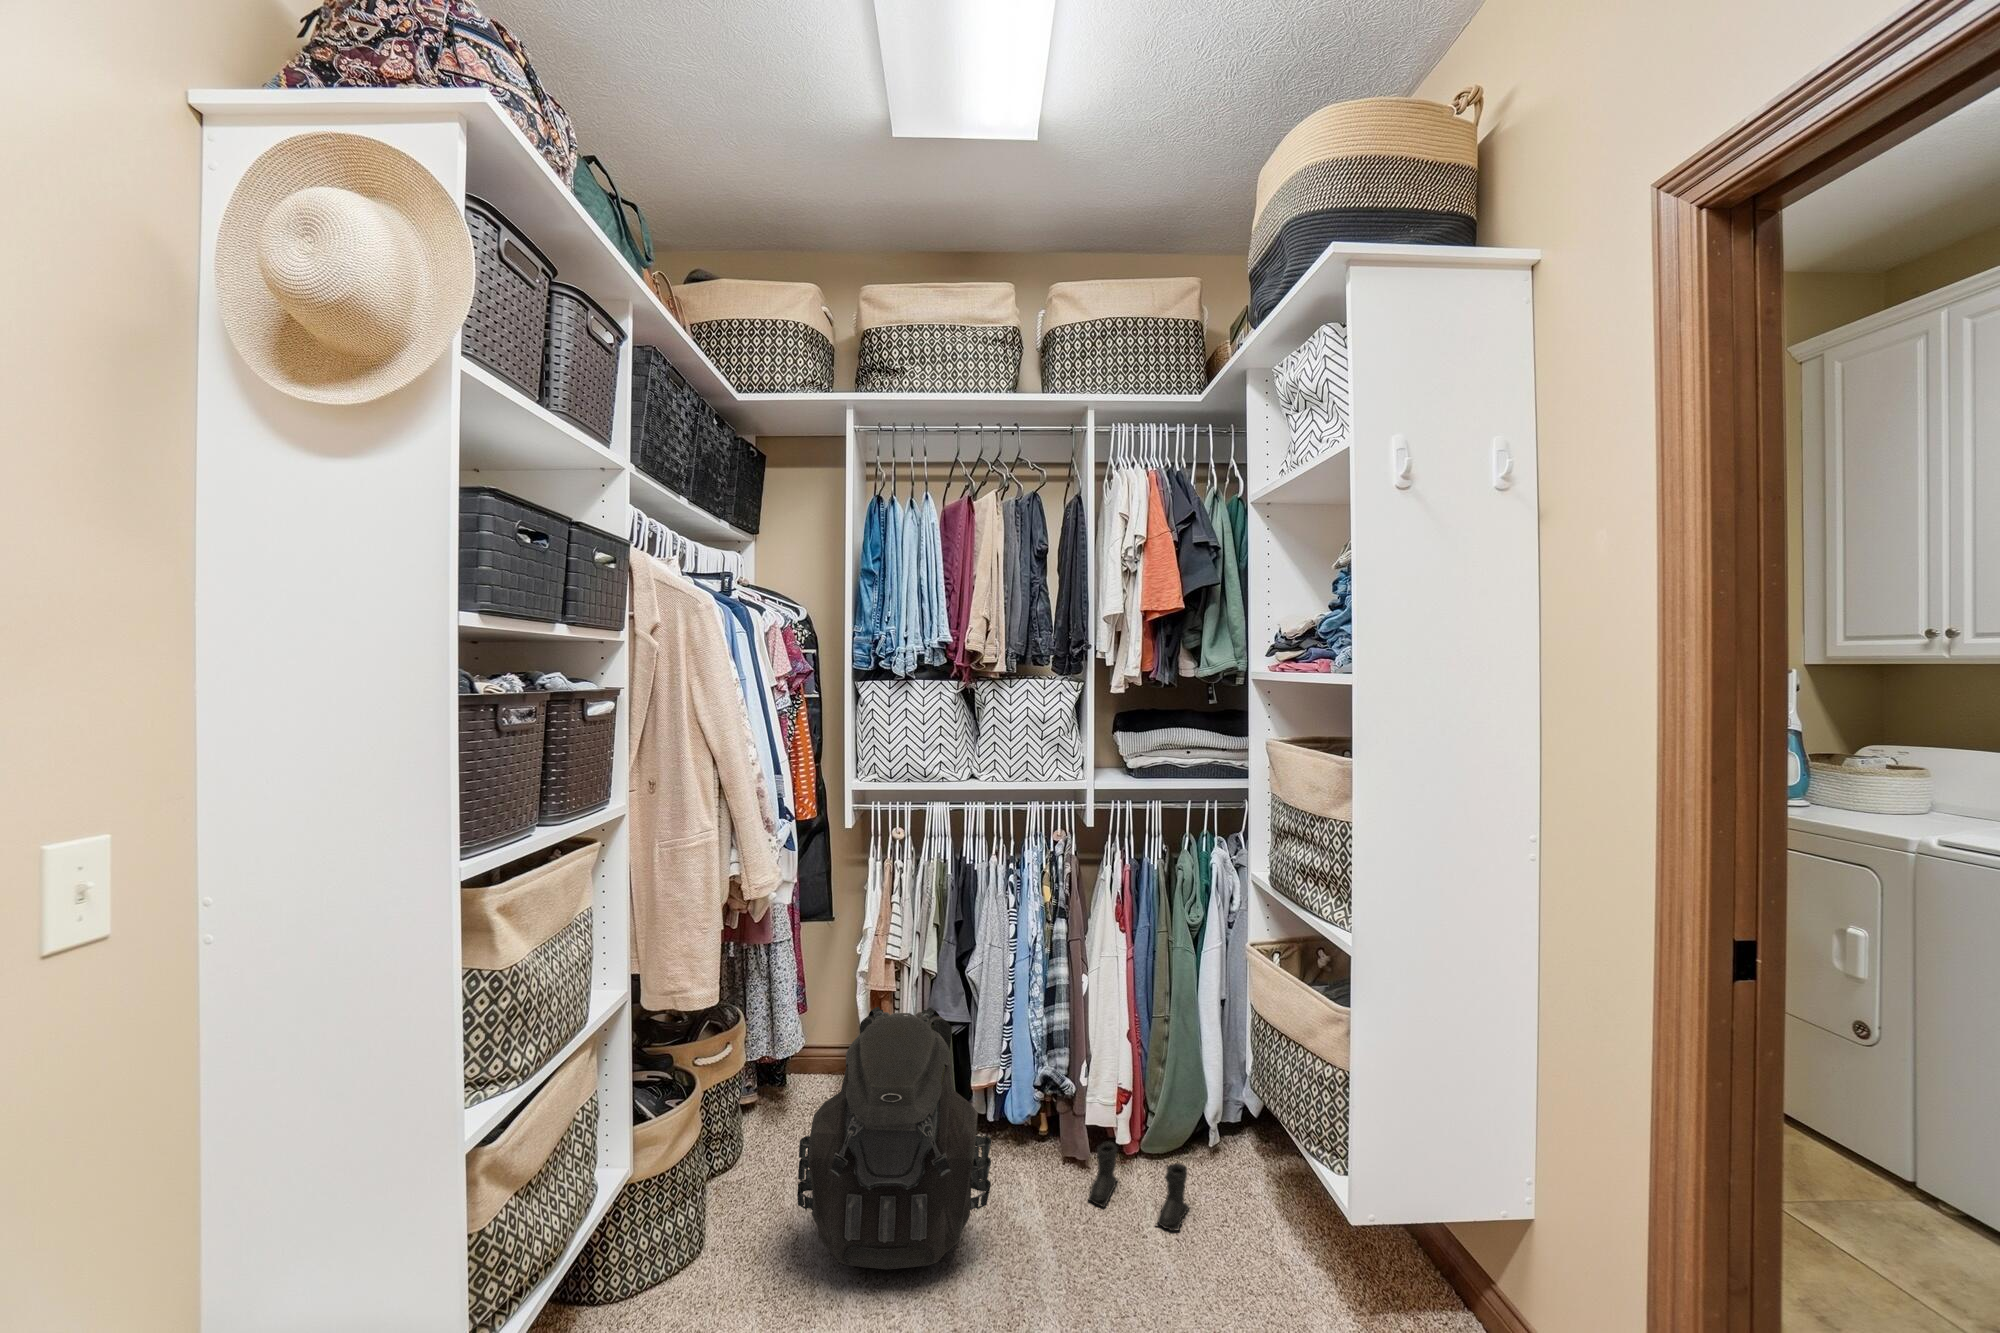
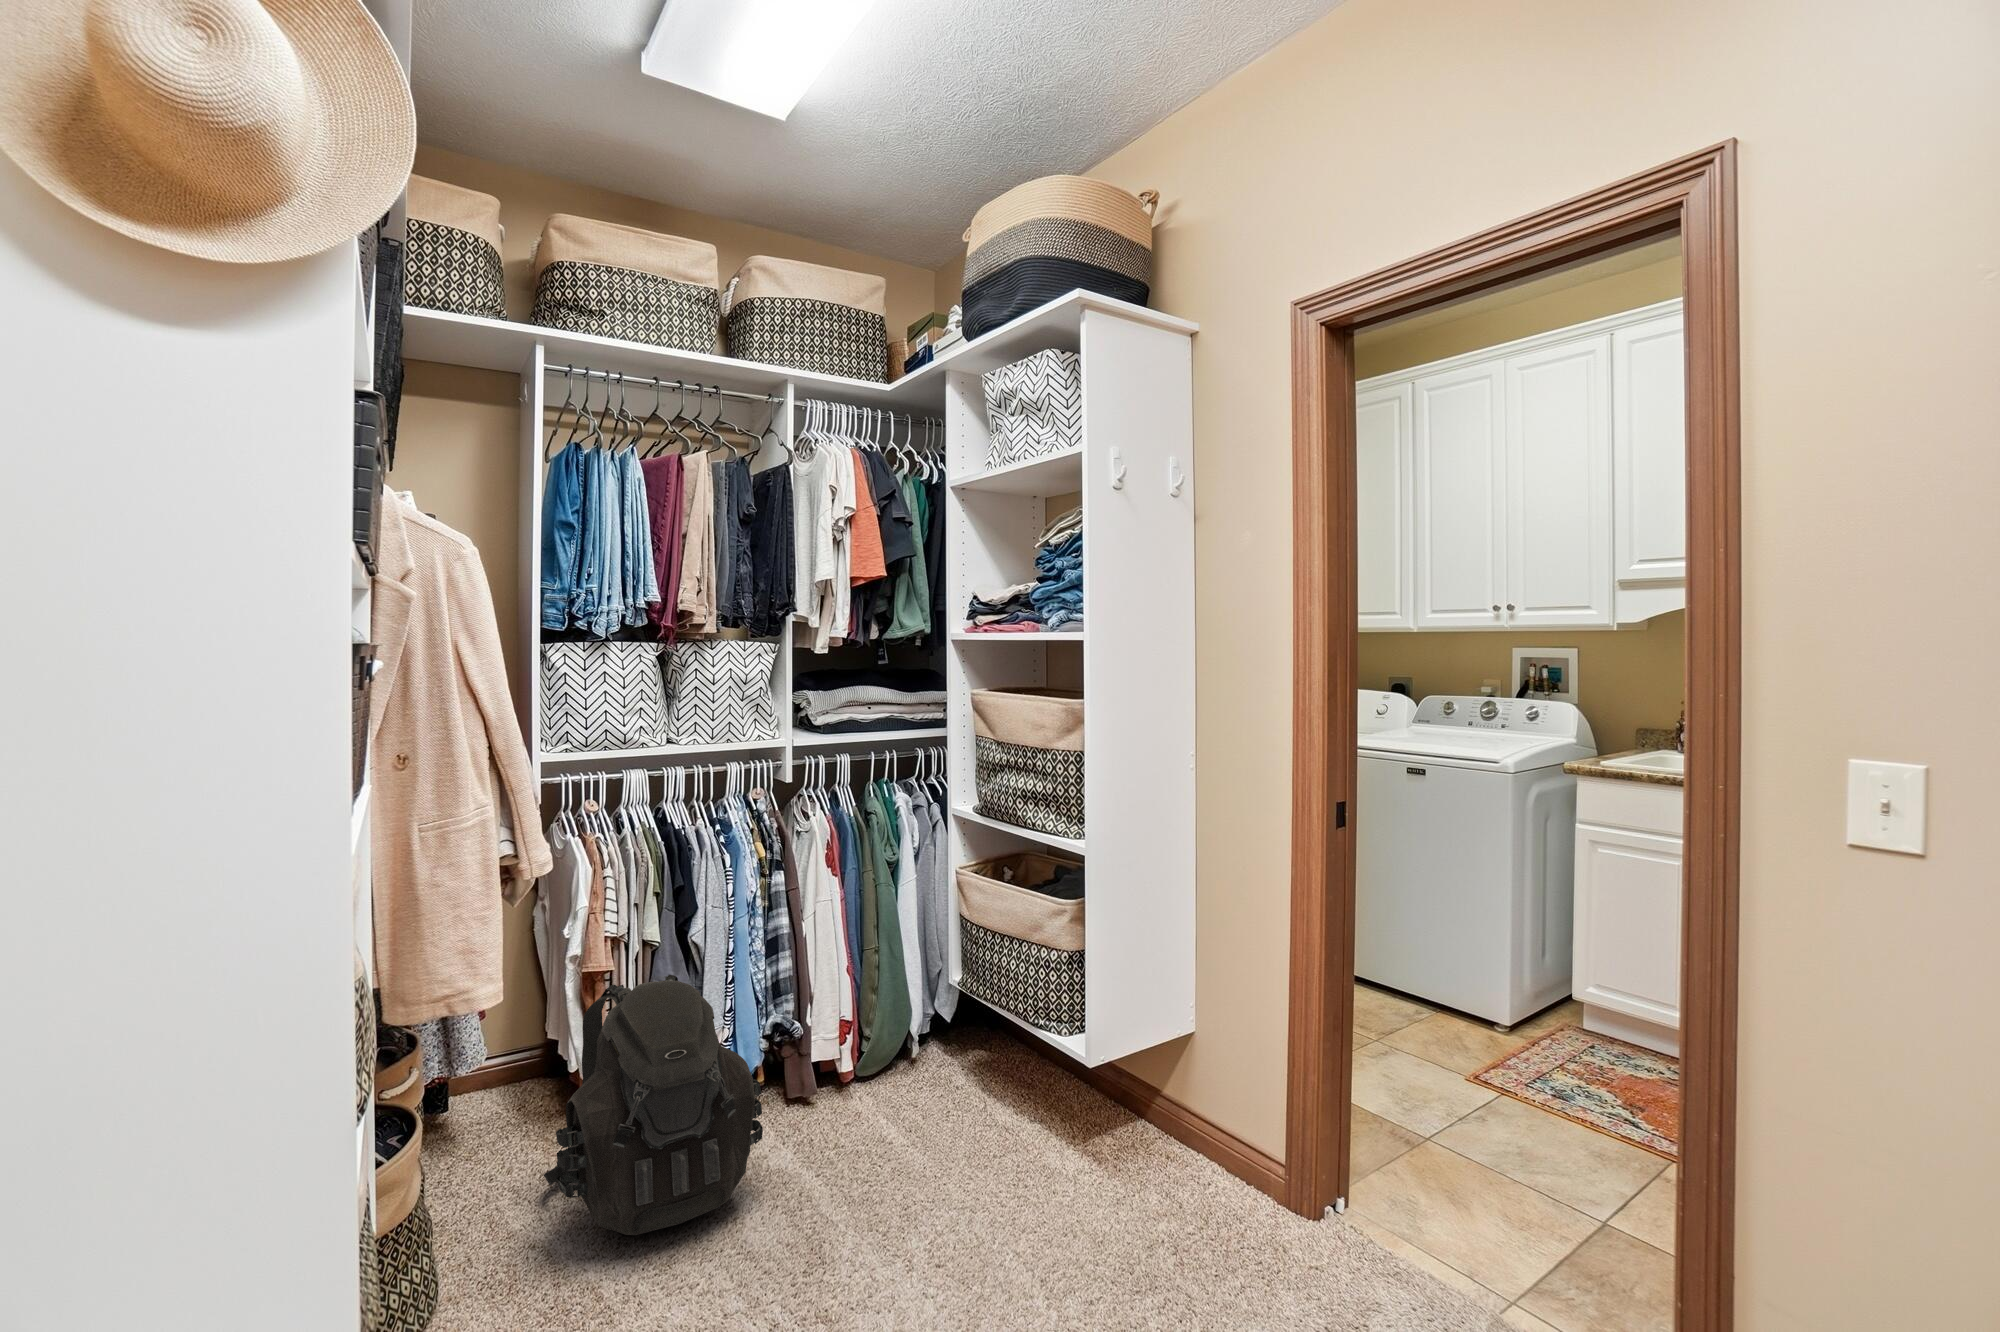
boots: present [1088,1141,1189,1231] -> none [823,1066,915,1123]

